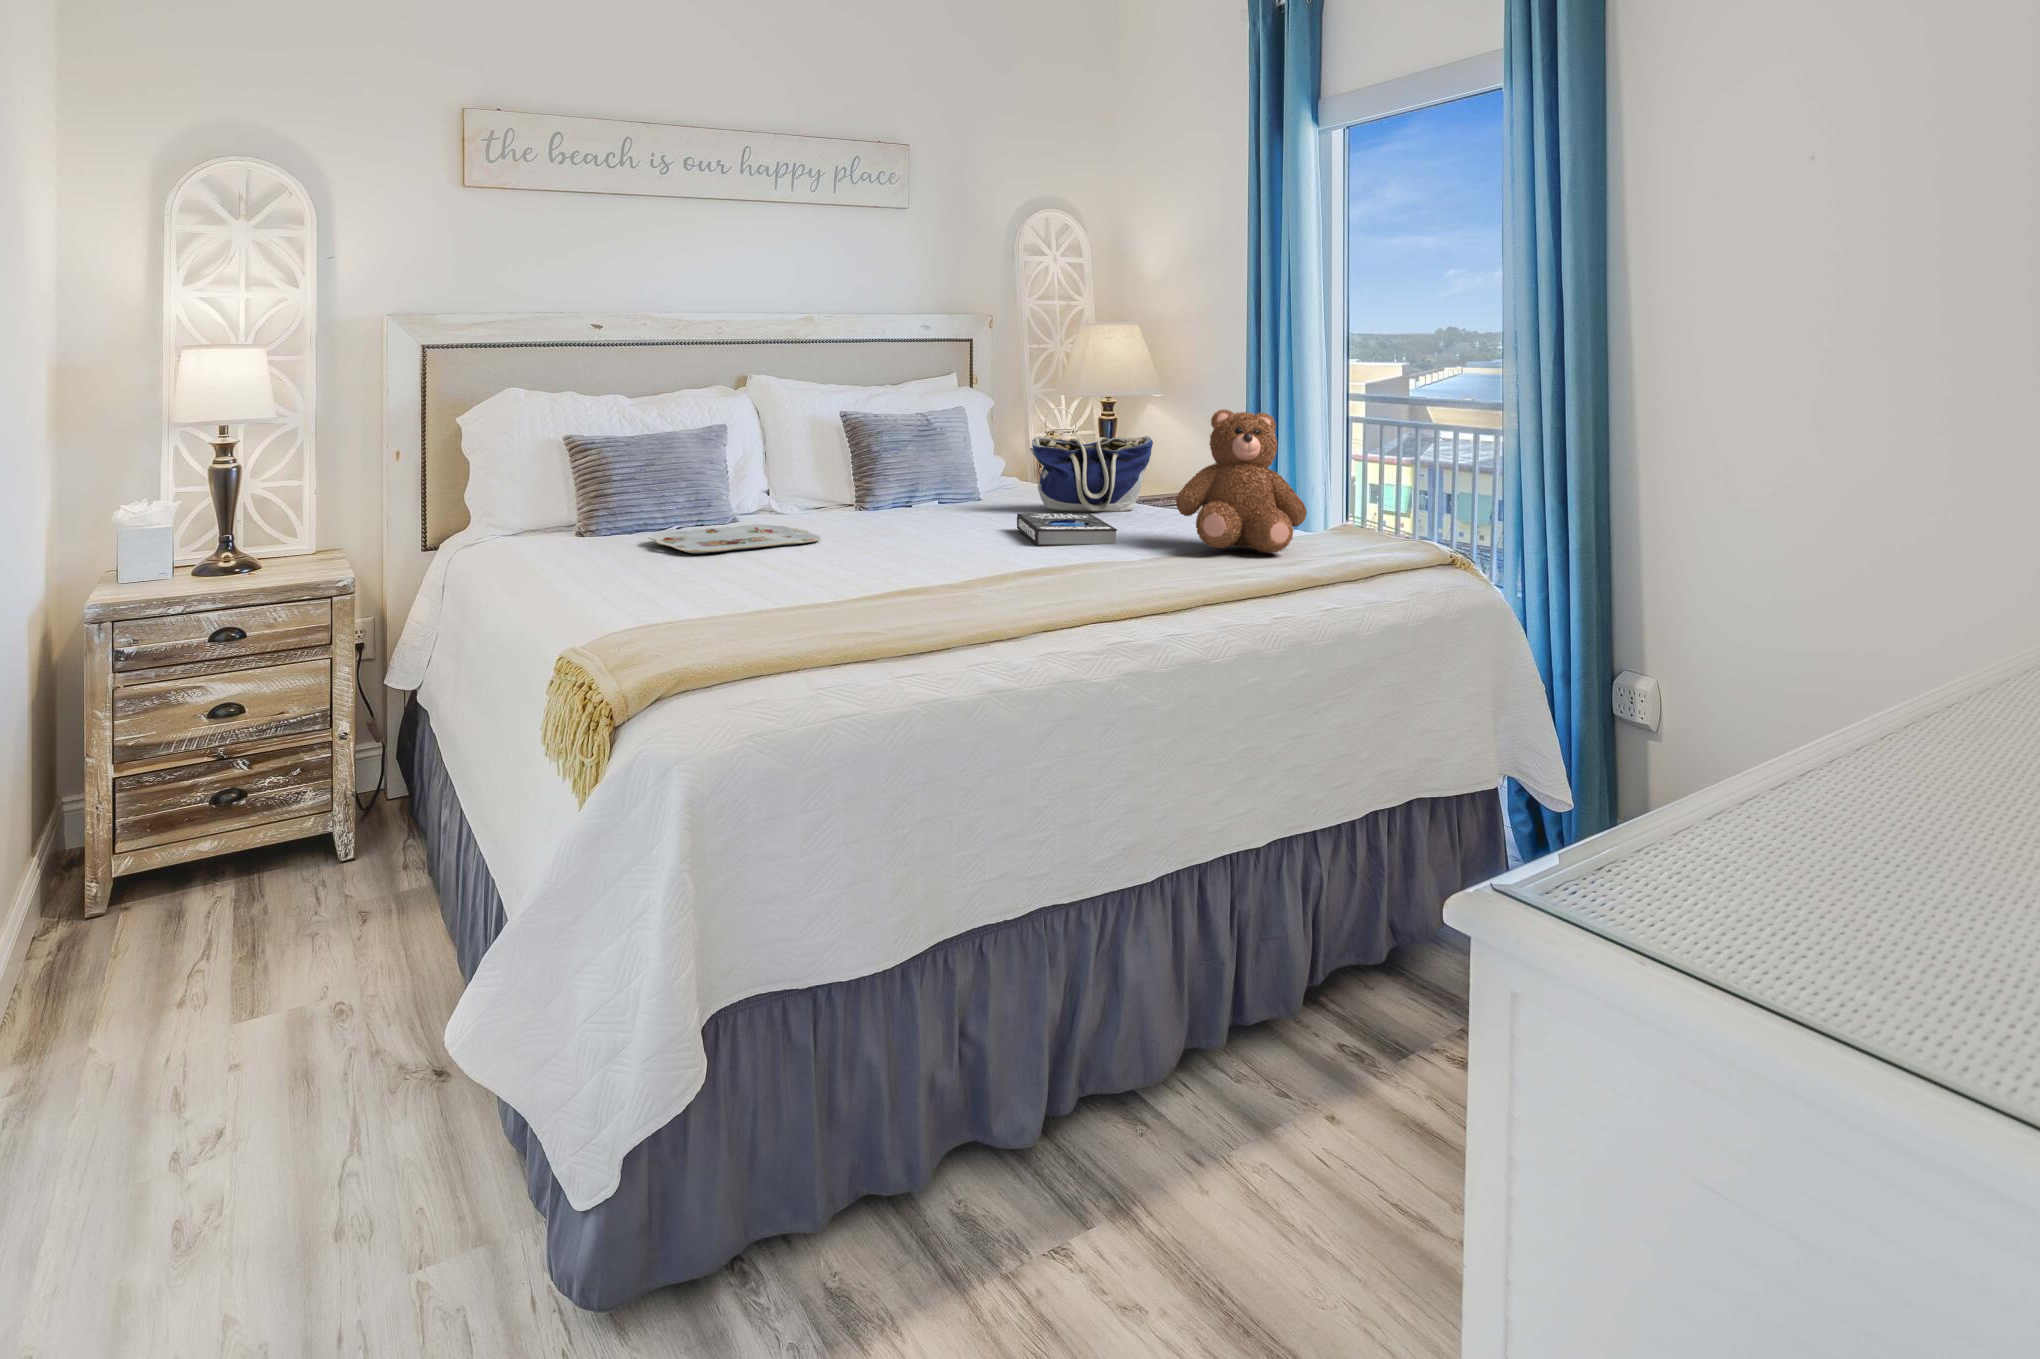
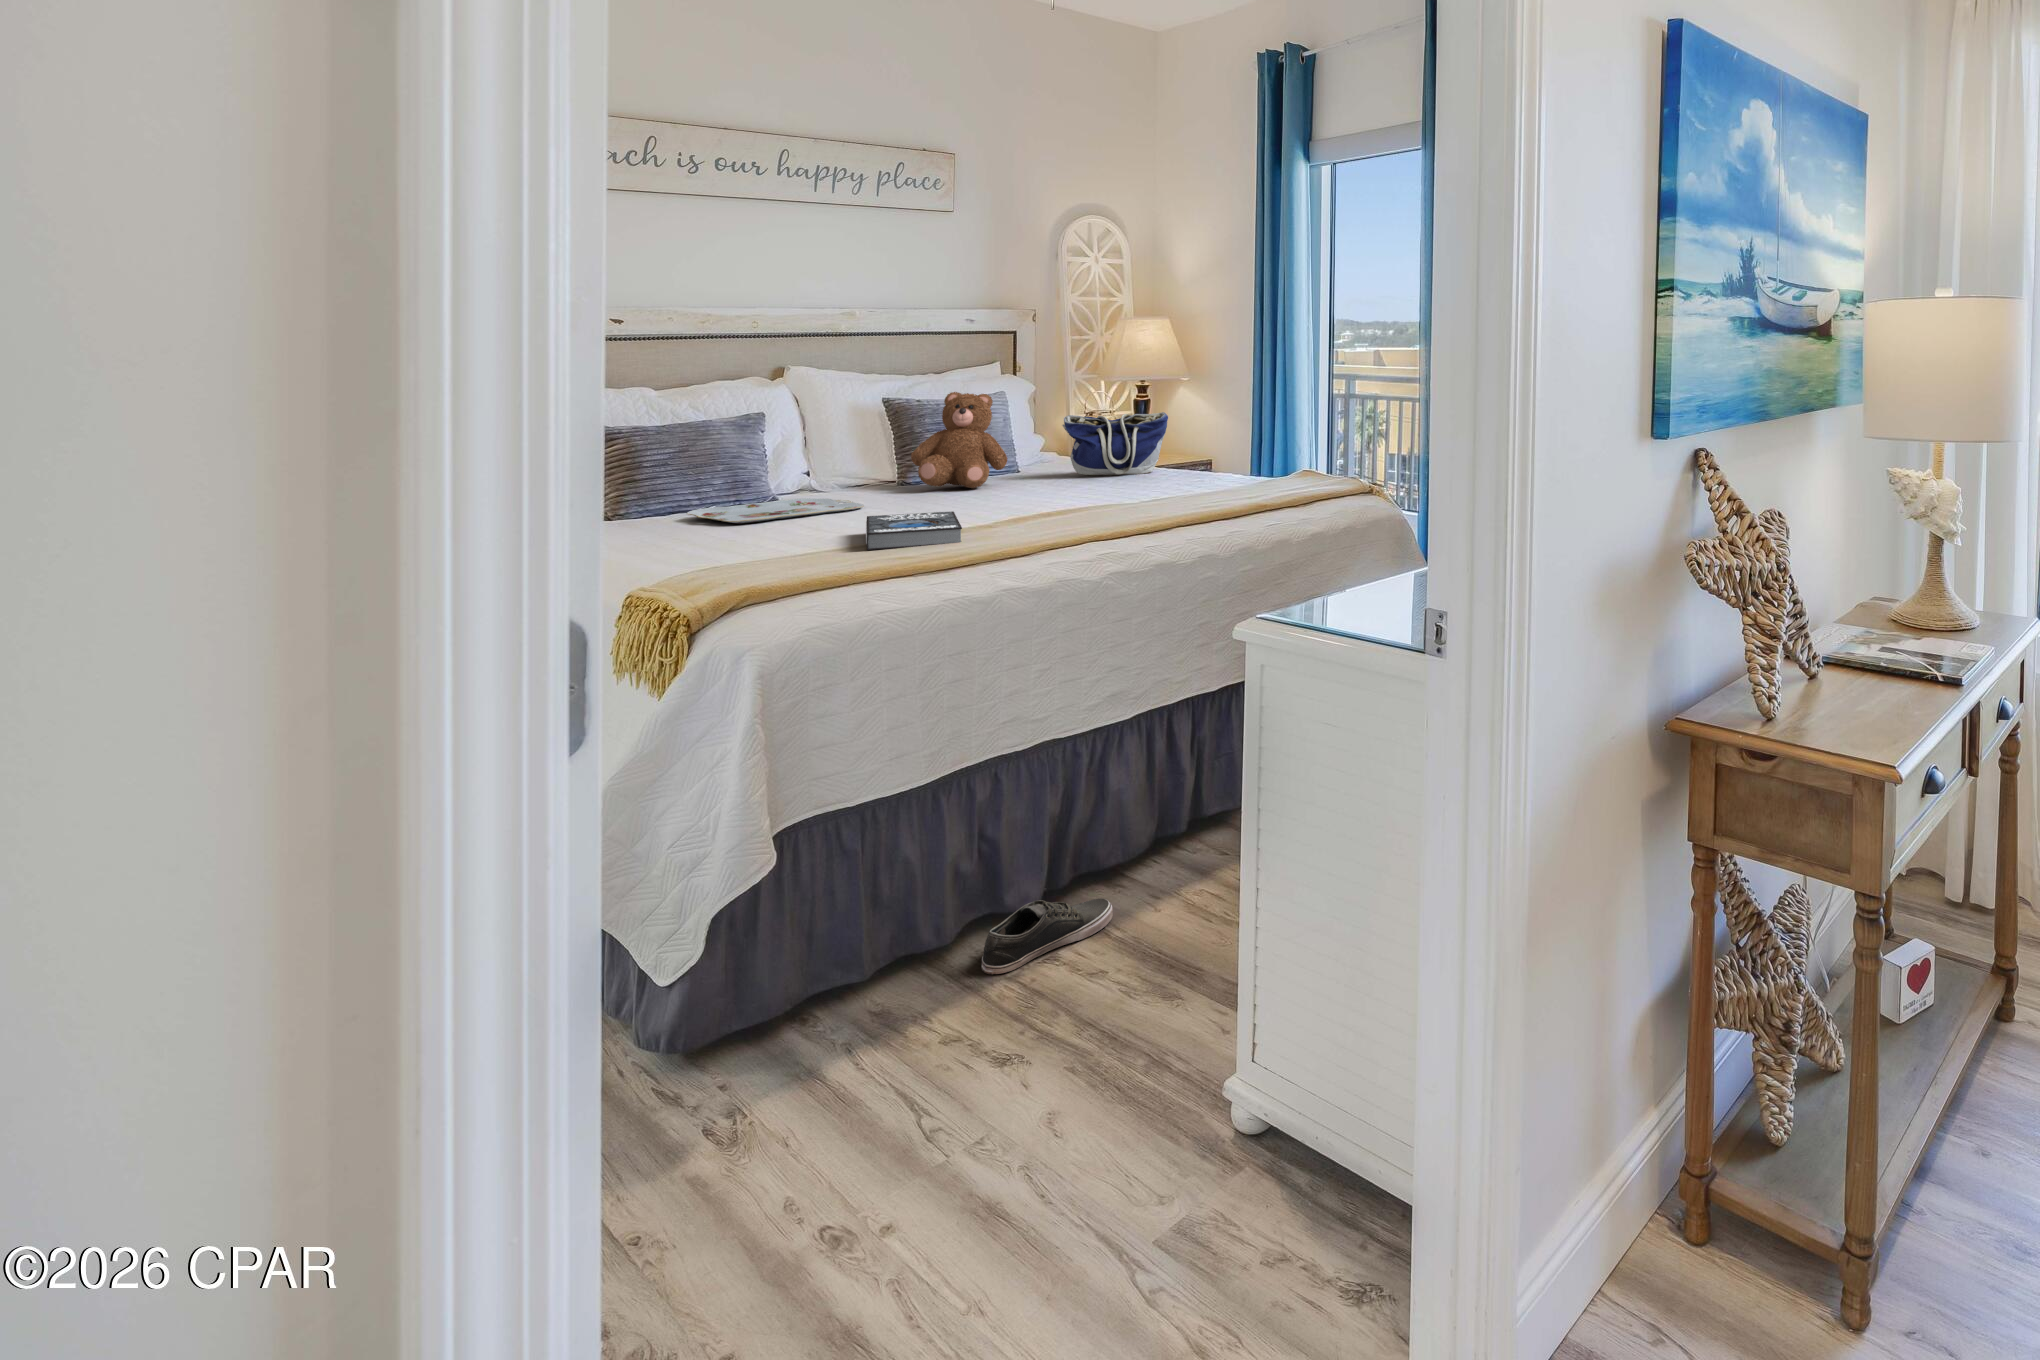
teddy bear: present [1176,409,1307,553] -> present [911,392,1007,488]
book: present [1017,513,1117,546] -> present [866,511,962,550]
shoe: none [964,1147,1136,1264] -> present [981,899,1113,974]

